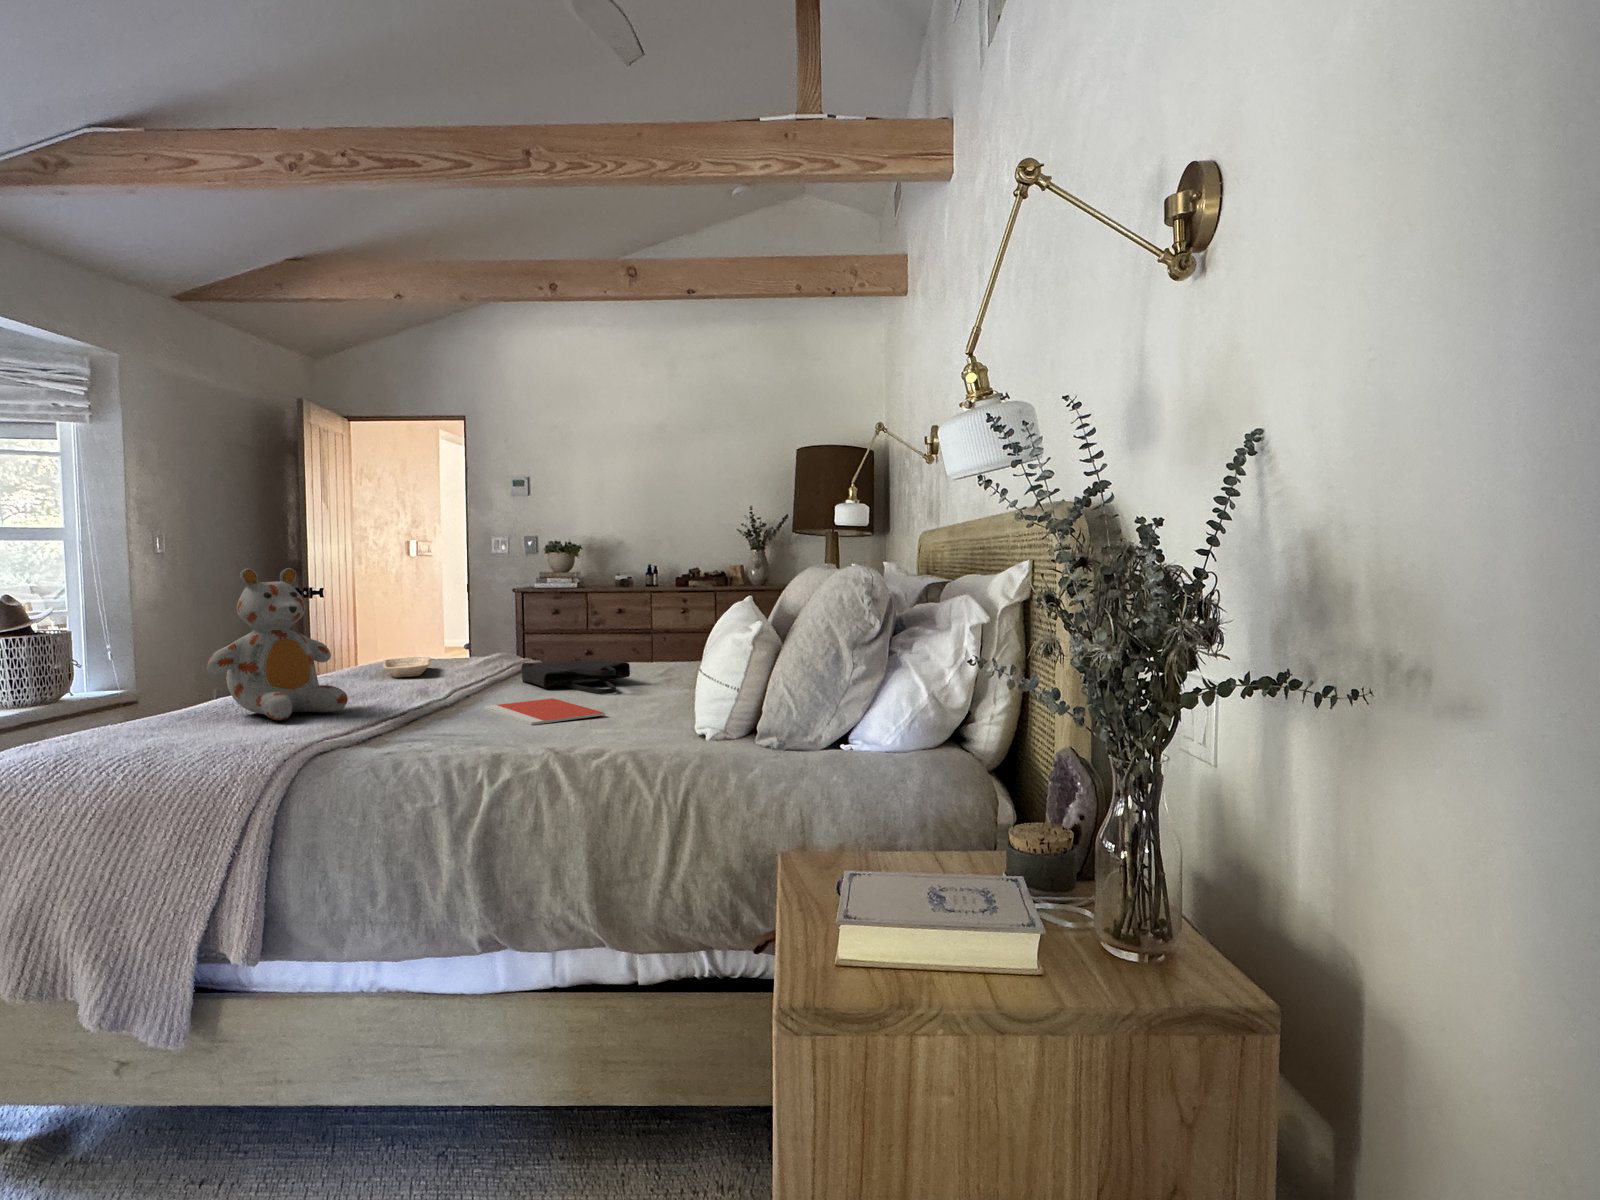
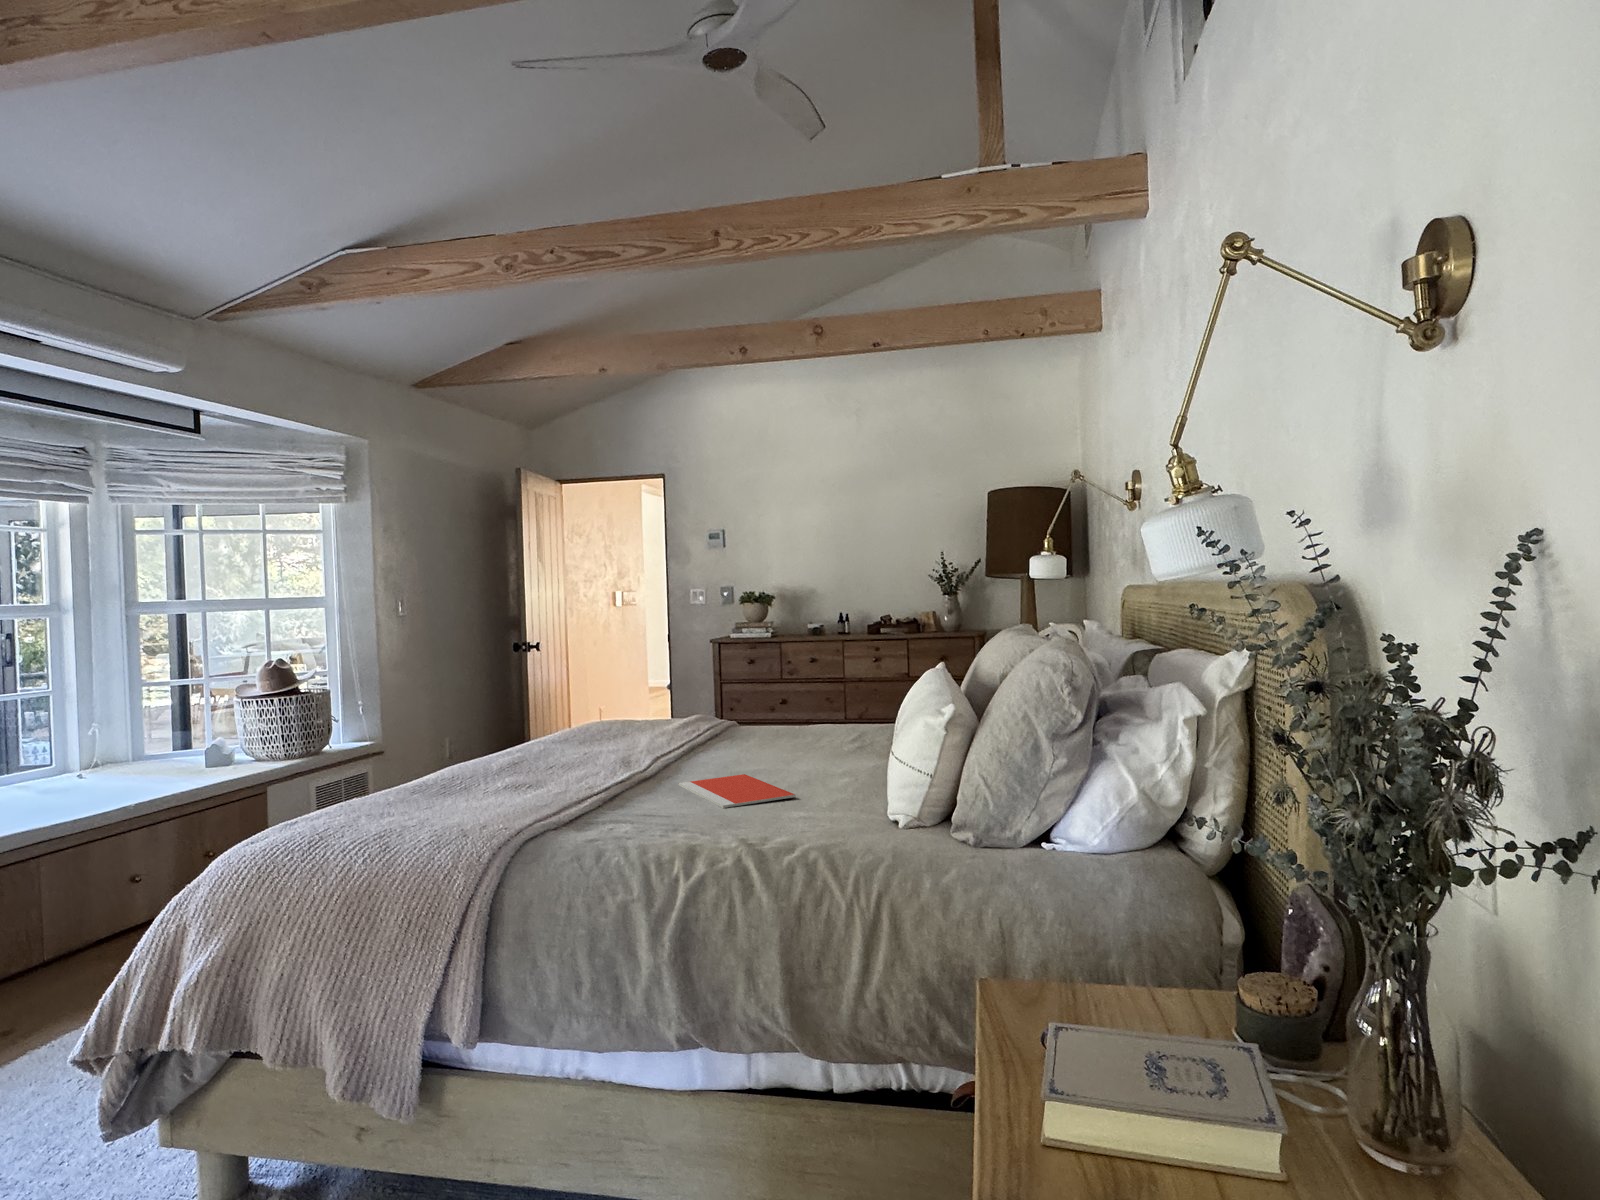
stuffed bear: present [206,568,348,720] -> none [433,650,554,798]
tray: present [383,657,431,677] -> none [587,722,631,745]
tote bag: present [521,659,630,694] -> none [715,727,822,768]

